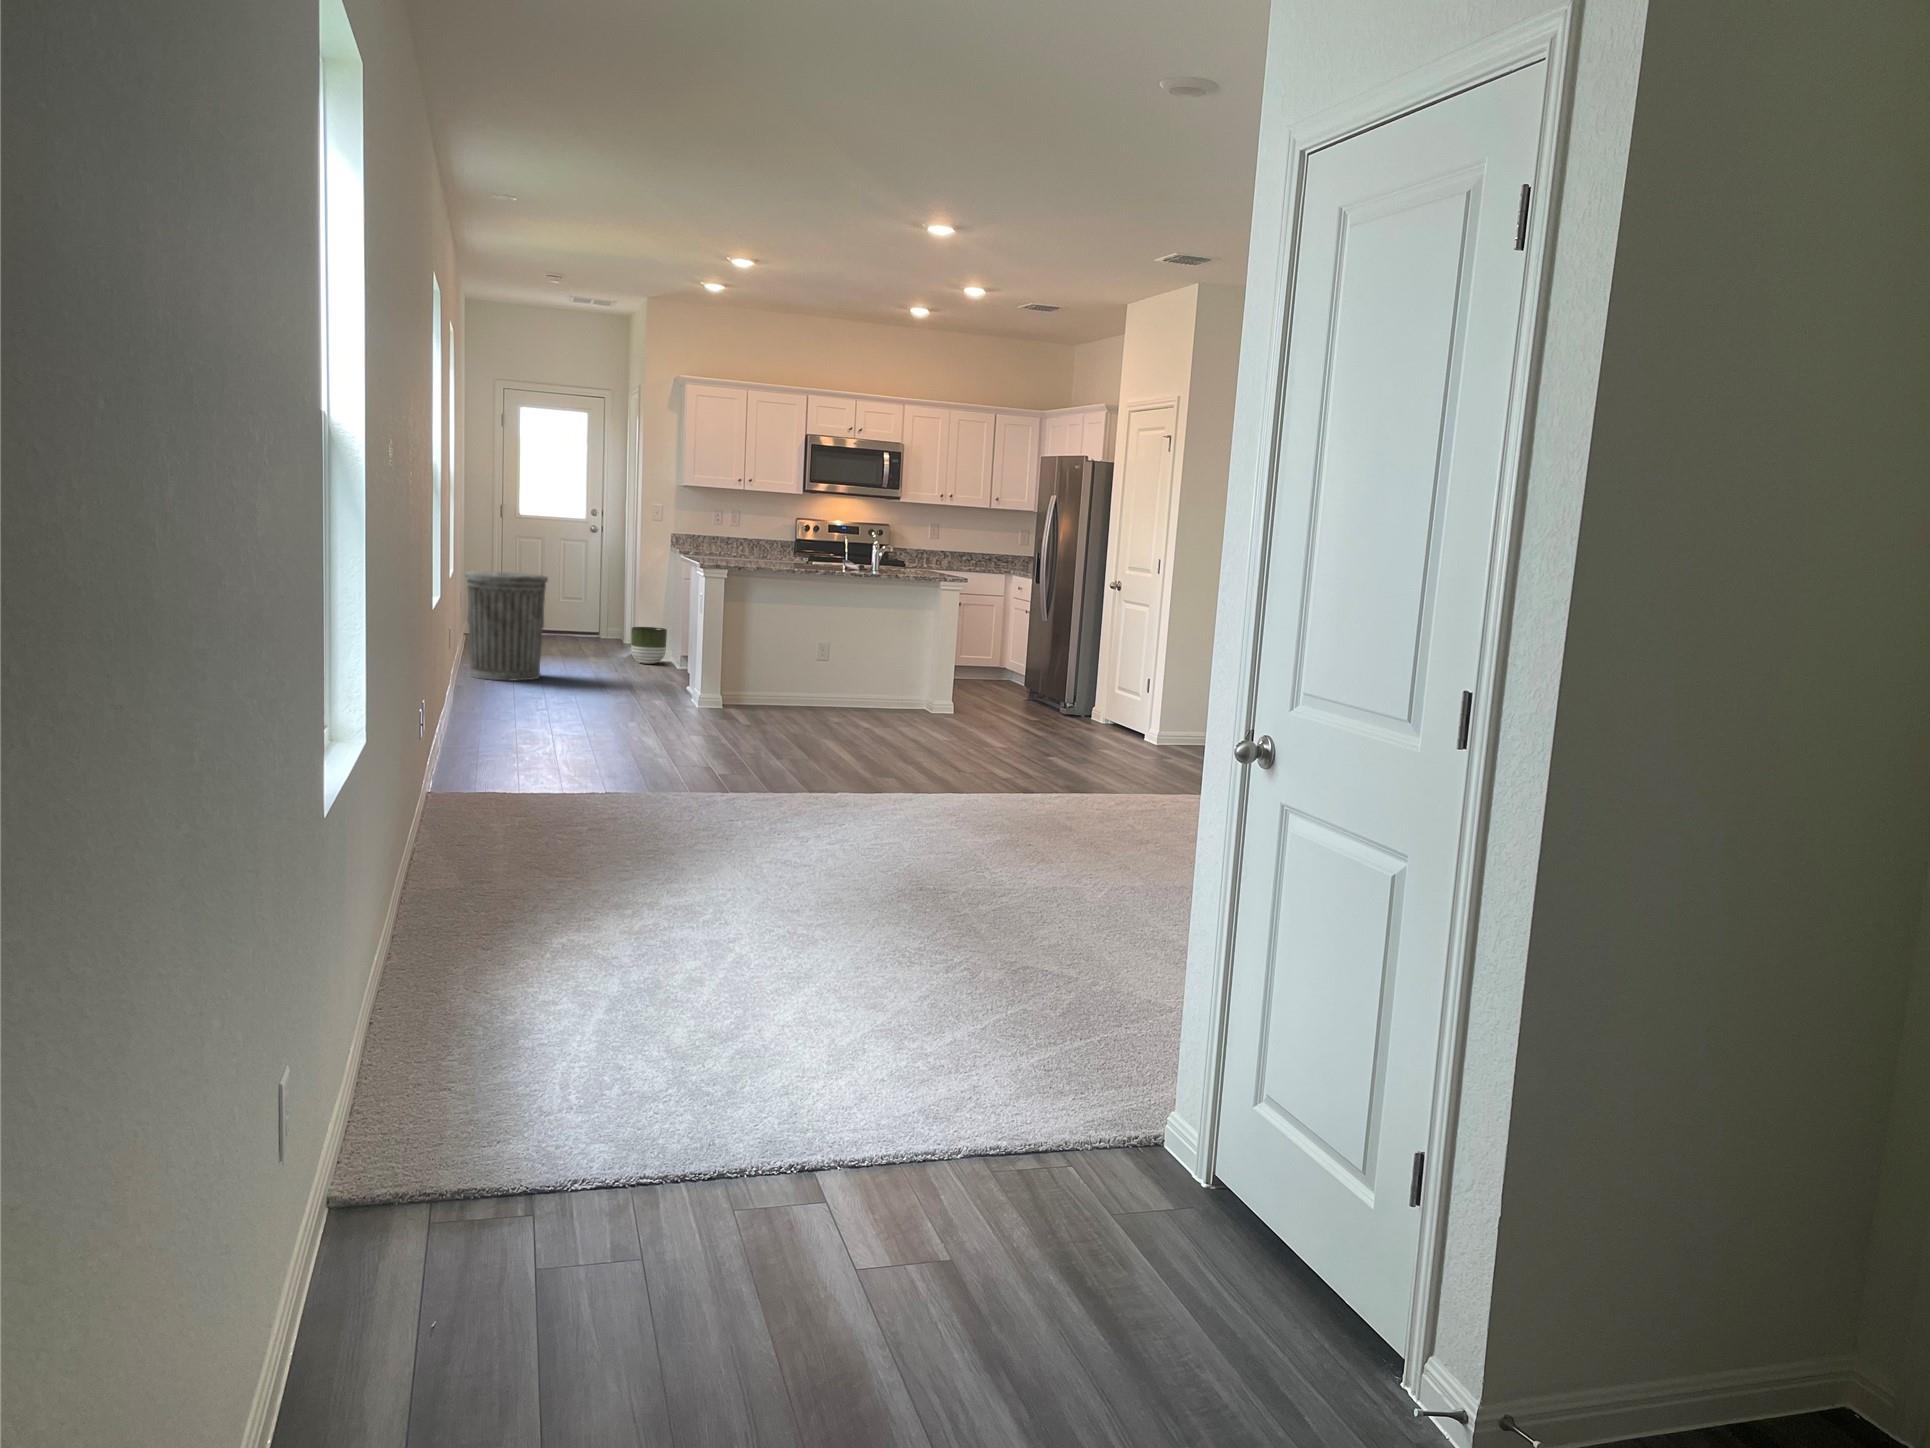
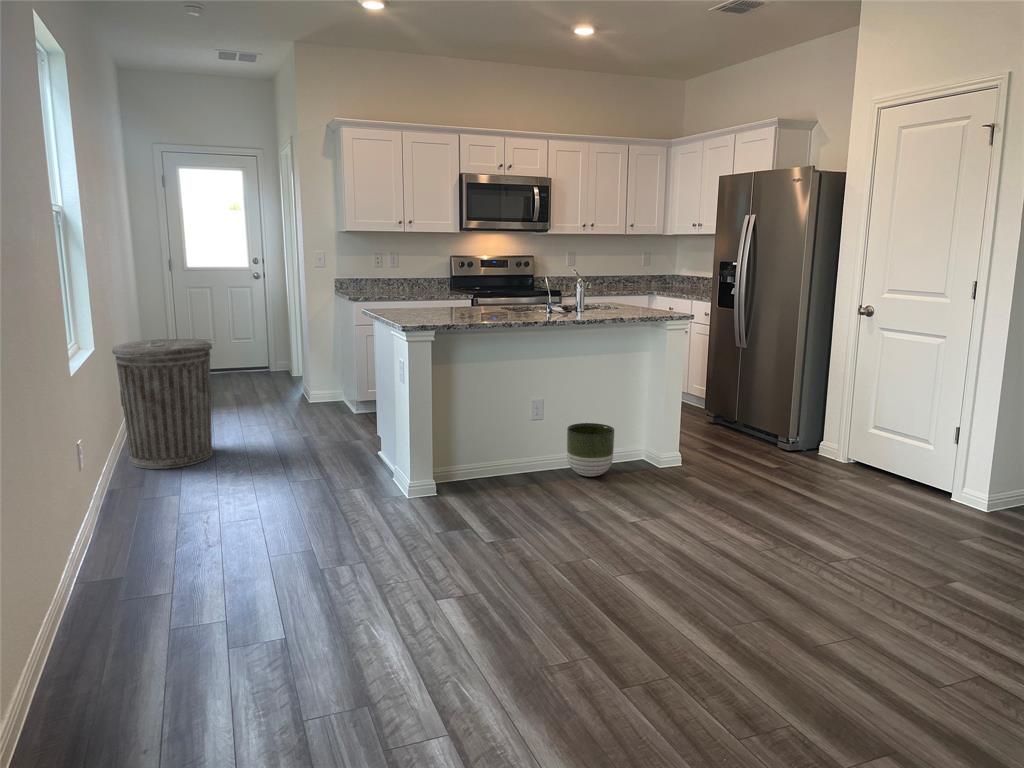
planter: present [631,627,667,664] -> present [567,423,614,477]

